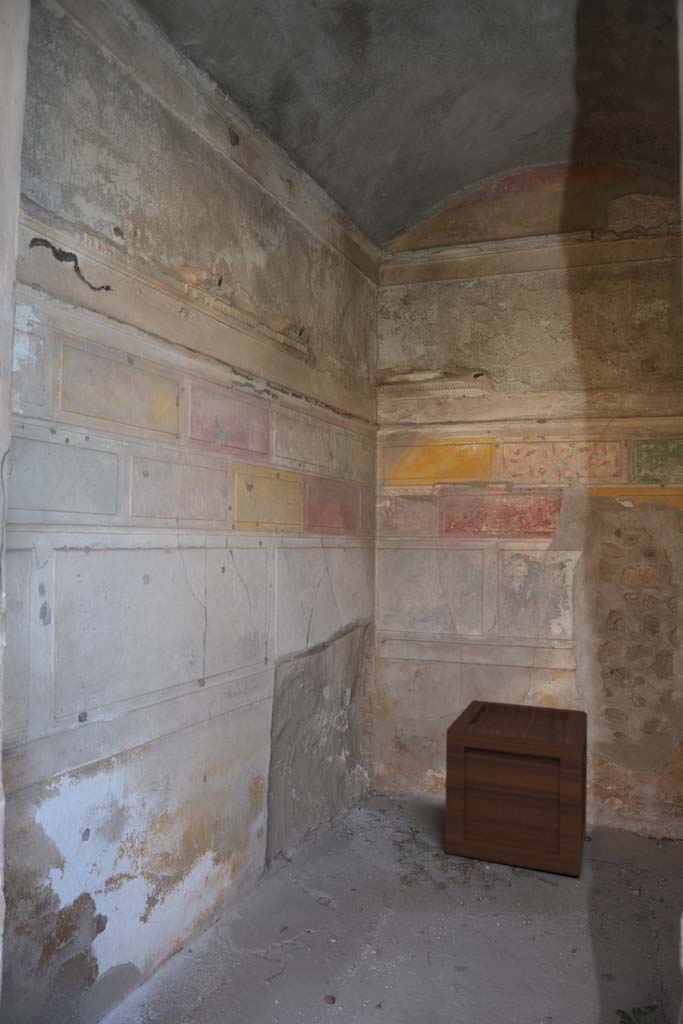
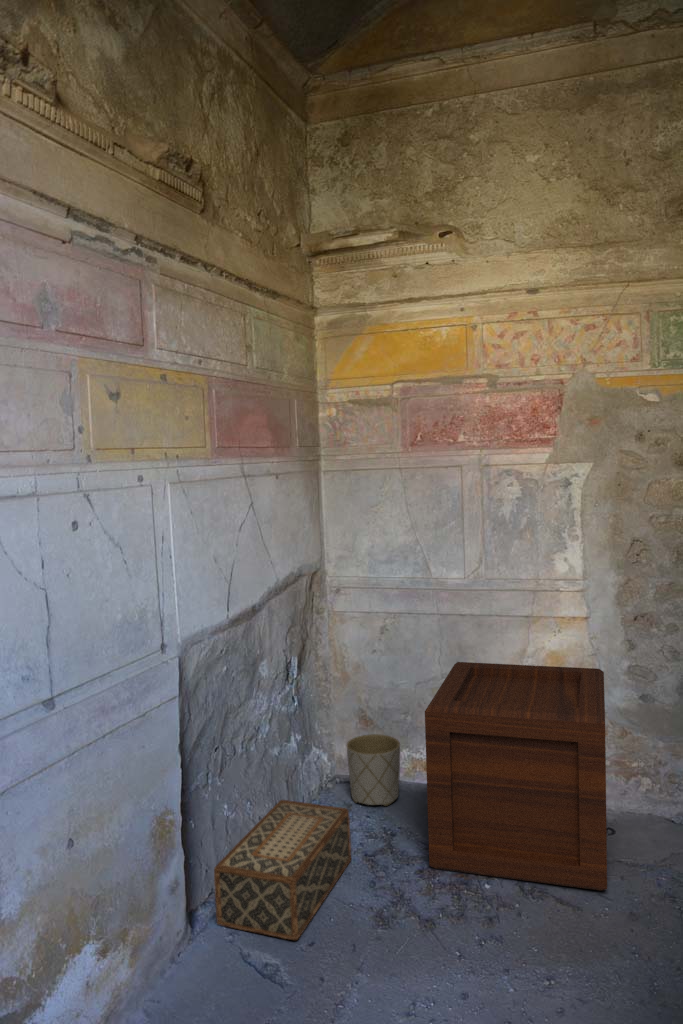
planter: none [384,756,426,812] -> present [347,734,400,806]
woven basket: none [285,794,385,889] -> present [214,800,351,940]

